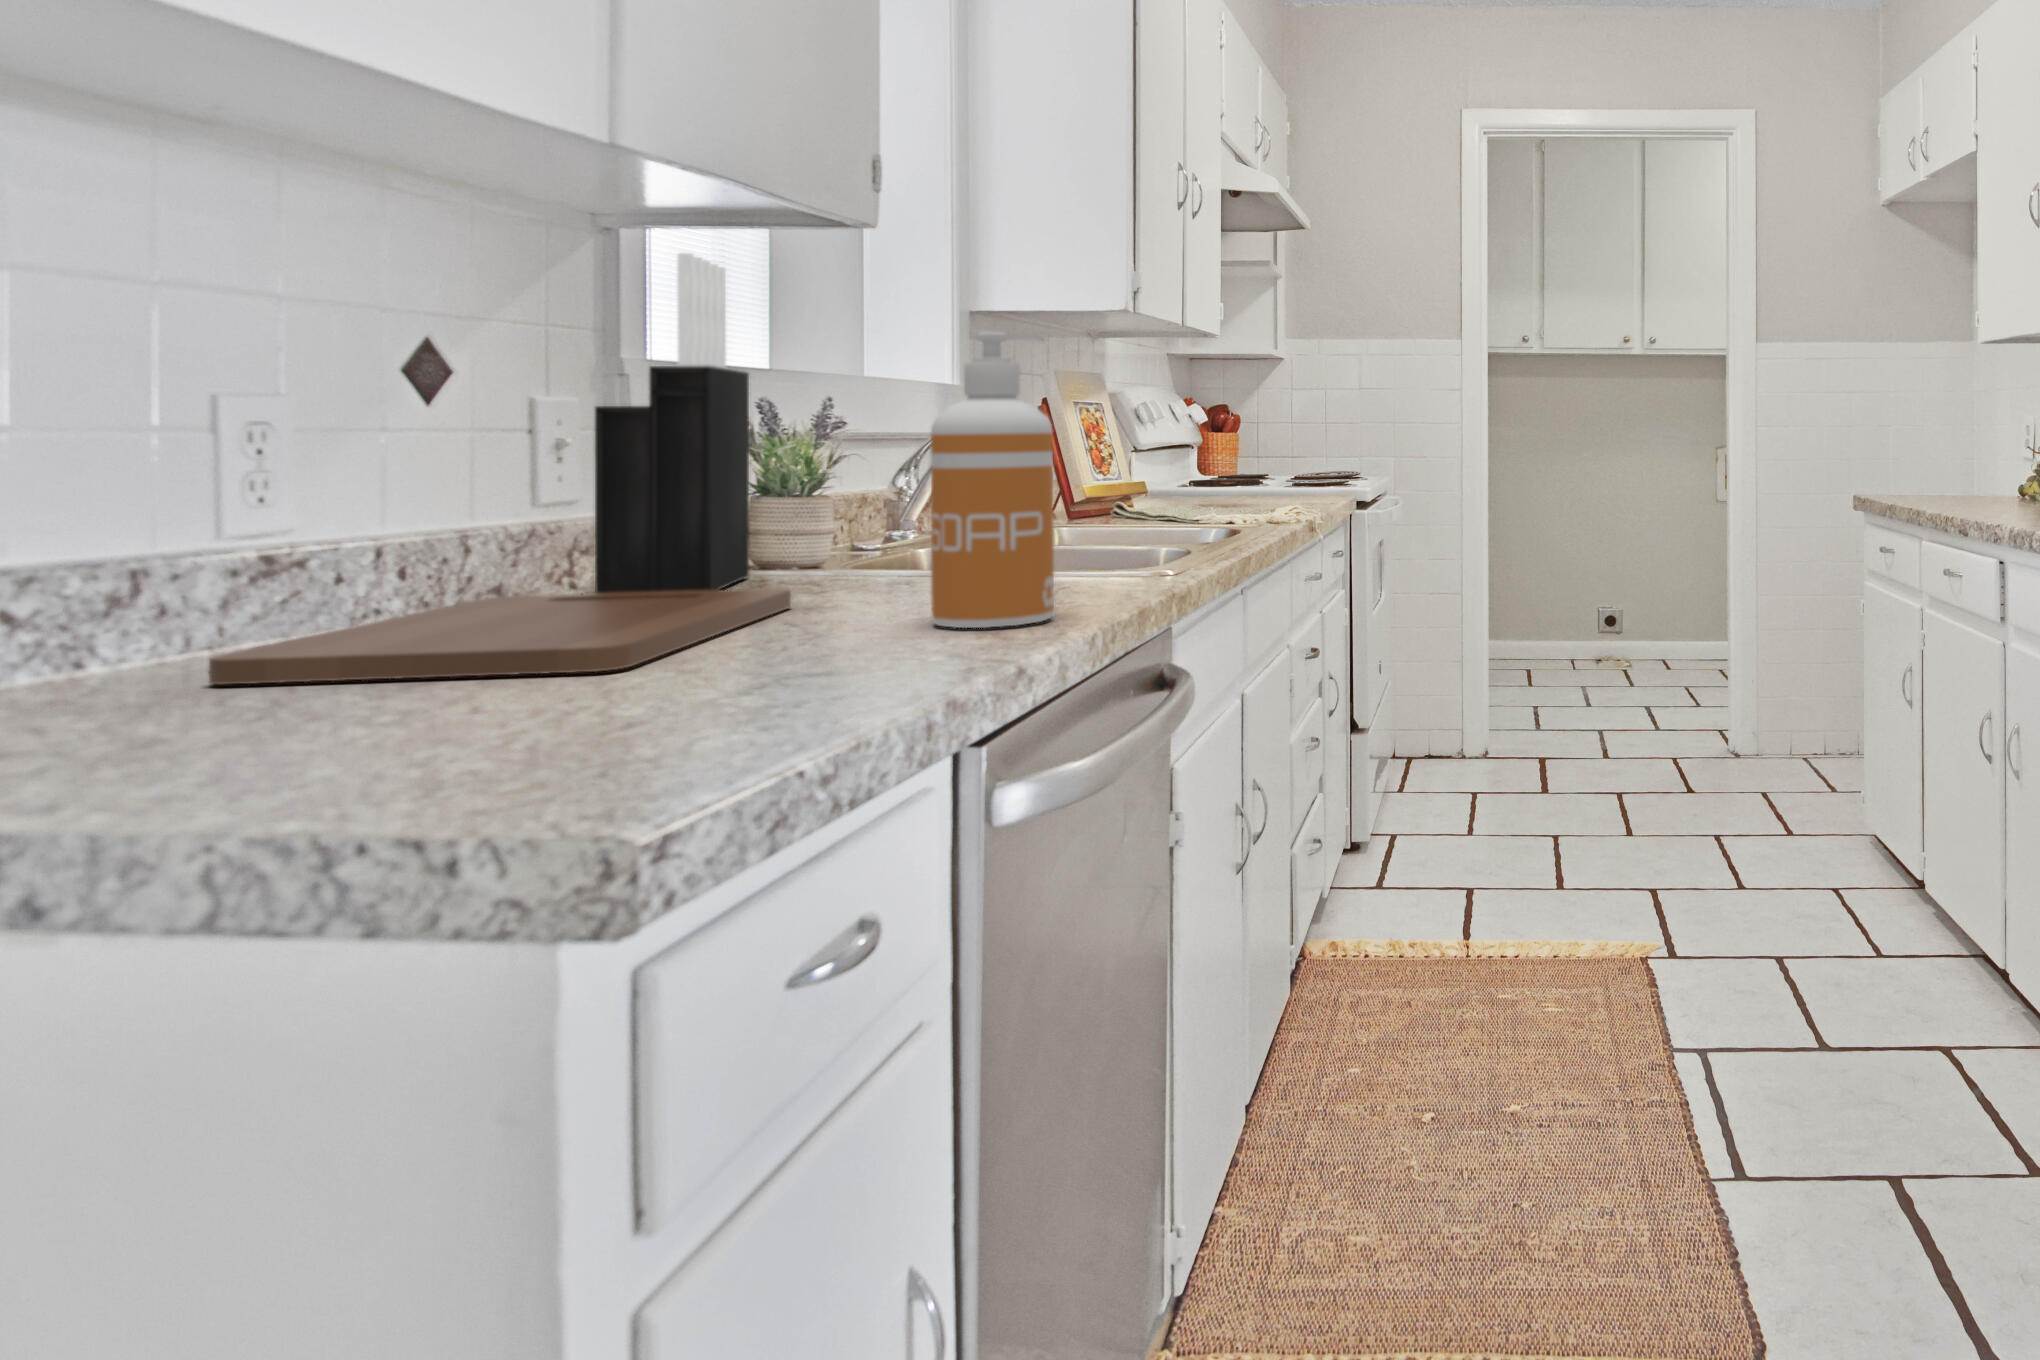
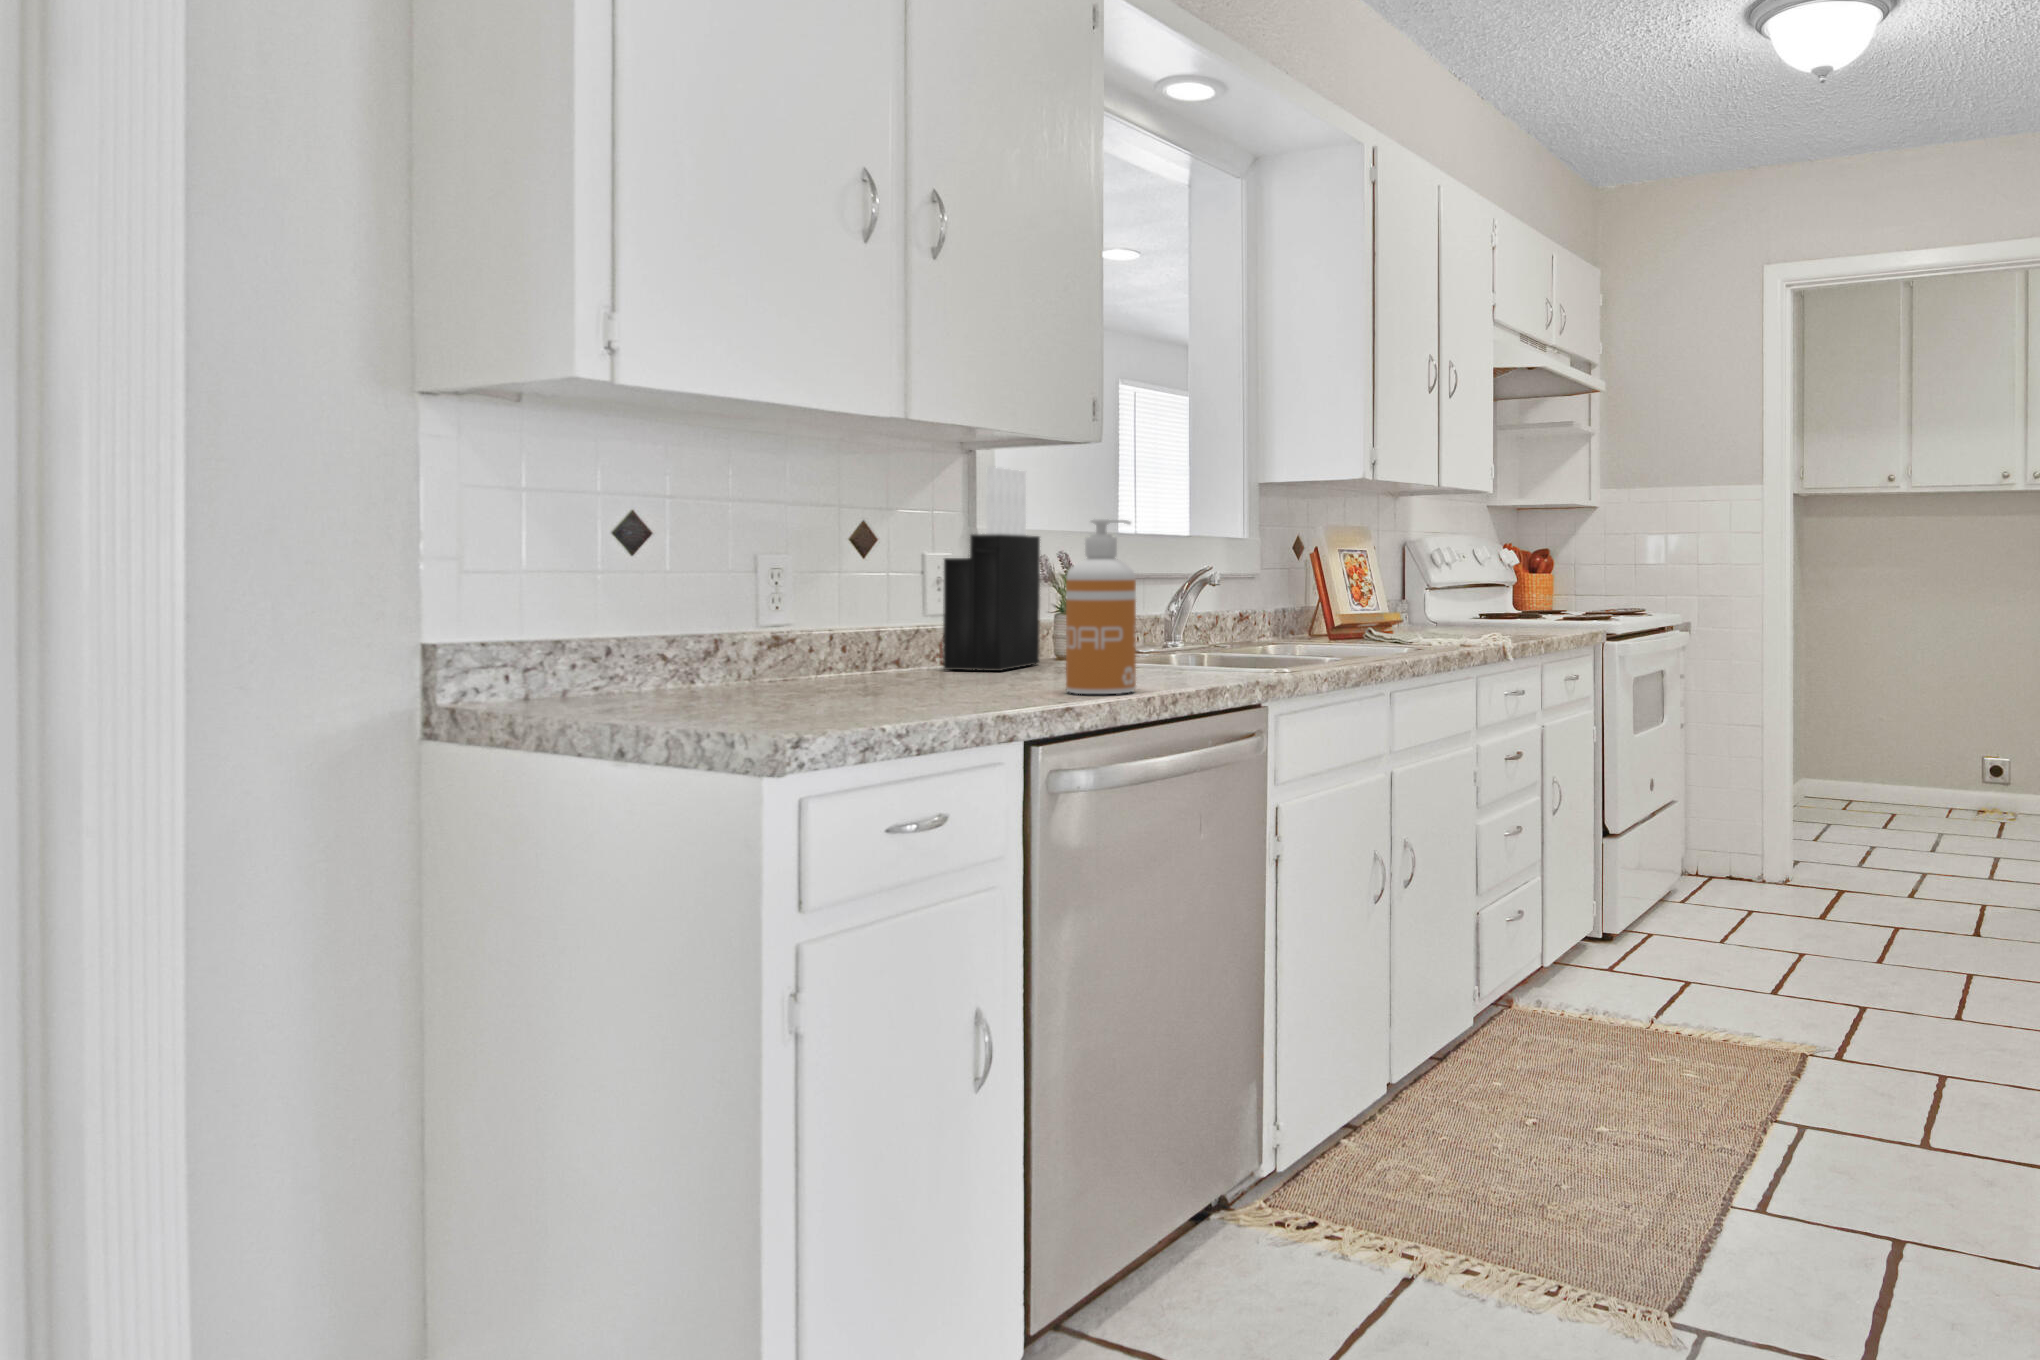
cutting board: present [209,588,791,684] -> none [734,665,1023,700]

